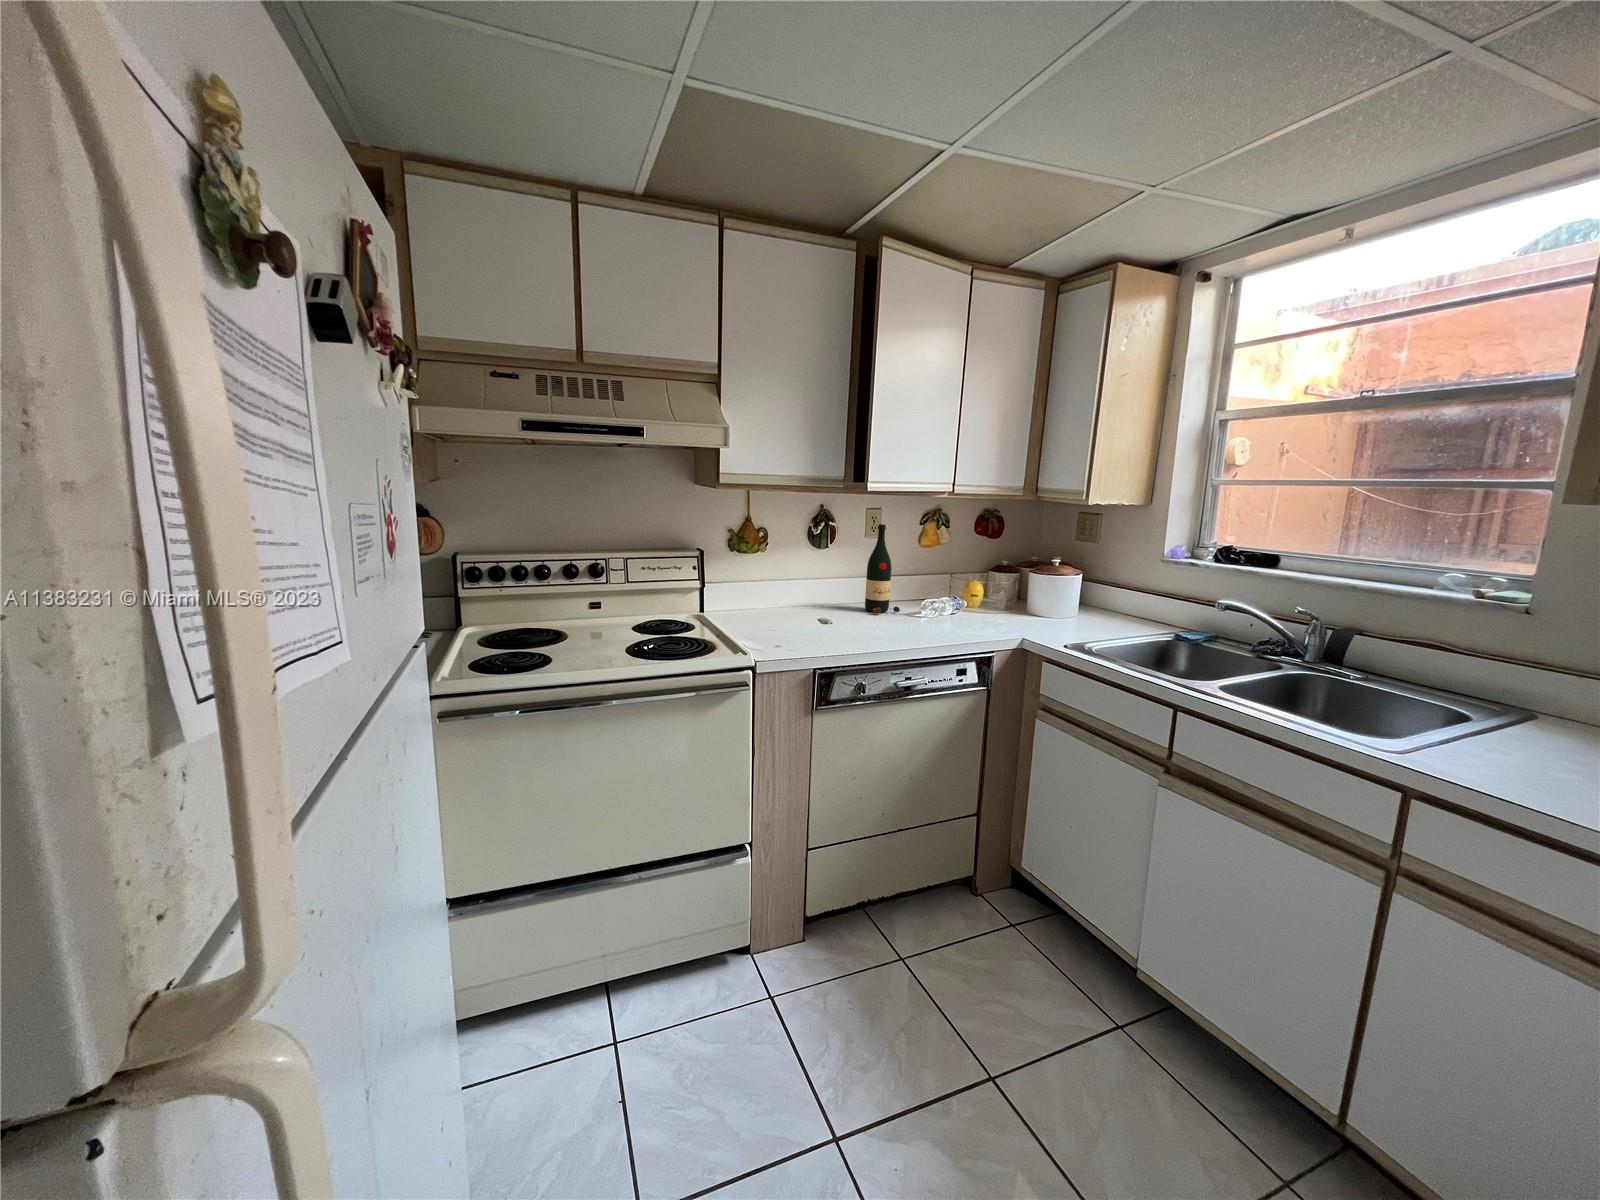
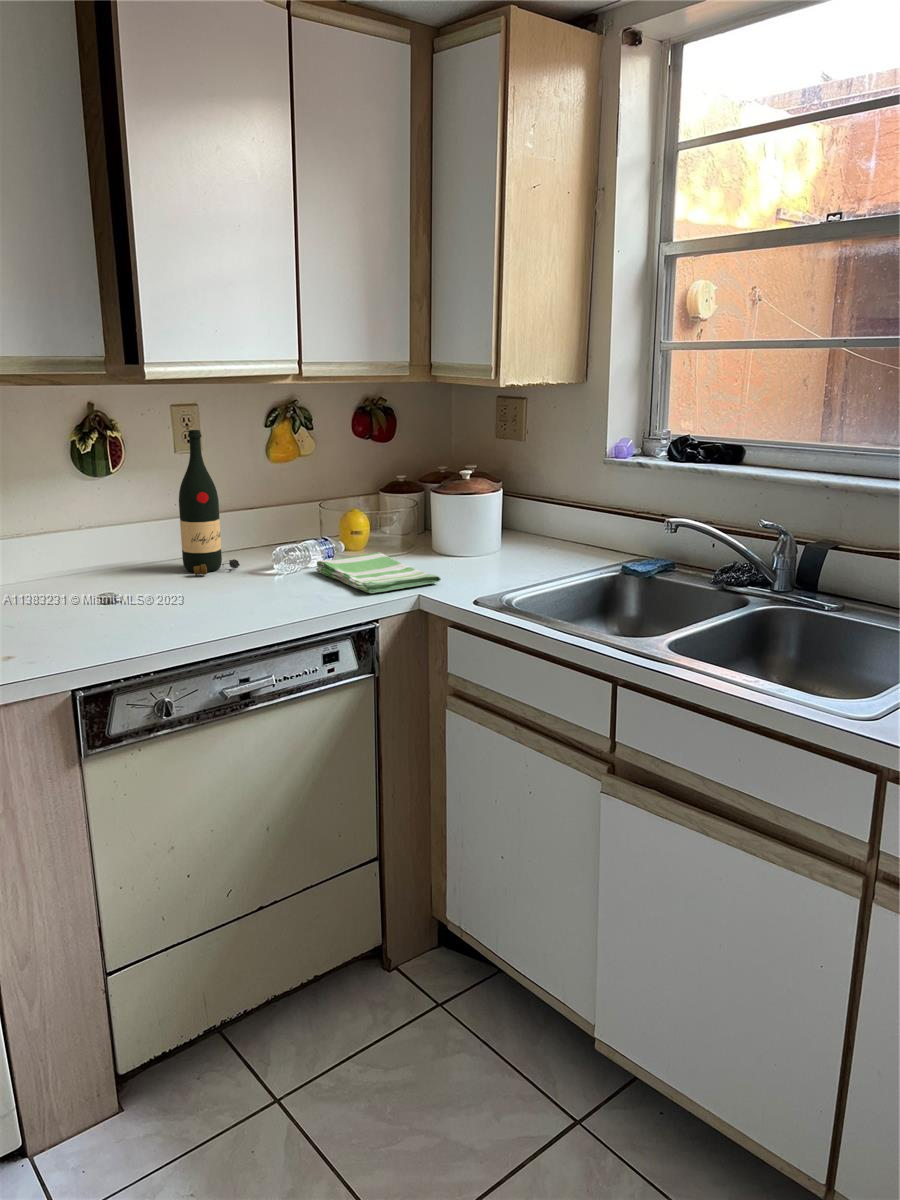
dish towel: none [950,611,1038,634] -> present [316,553,441,593]

